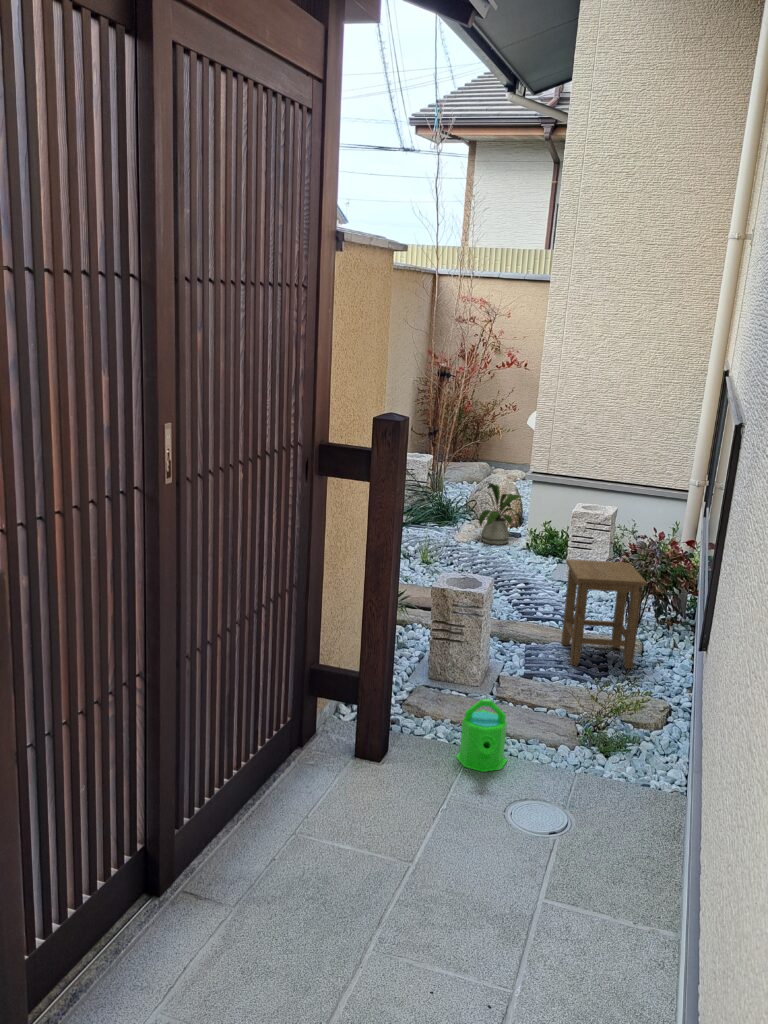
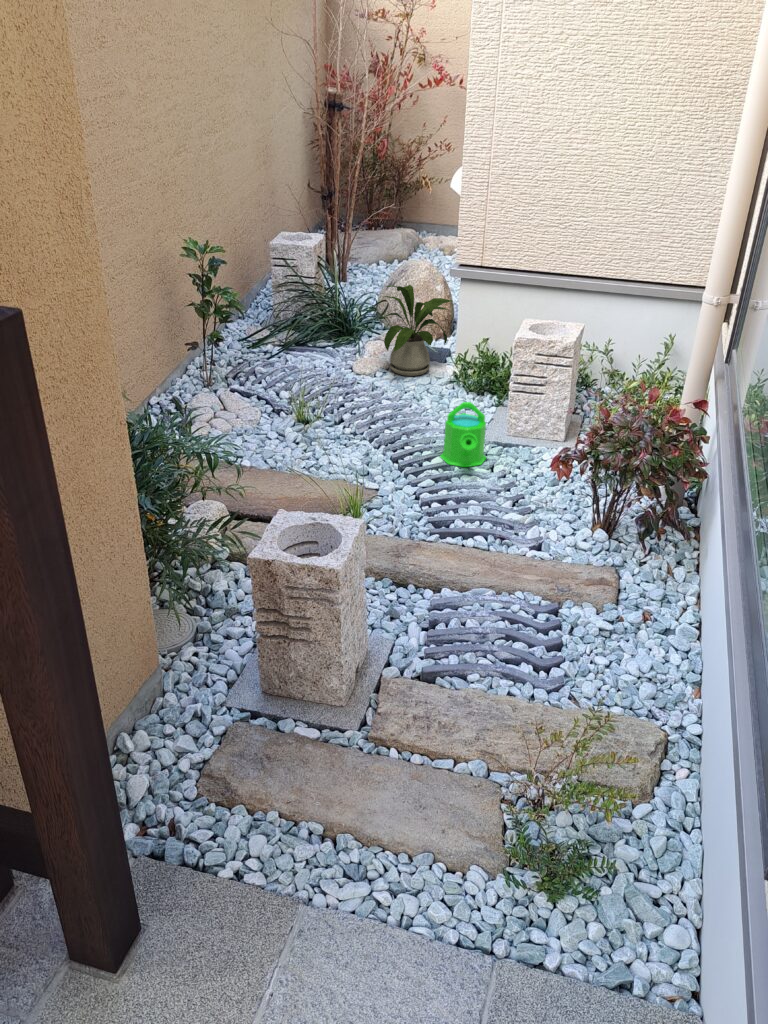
stool: present [561,559,647,669] -> none [490,460,627,639]
watering can: present [456,699,507,772] -> present [440,402,486,467]

